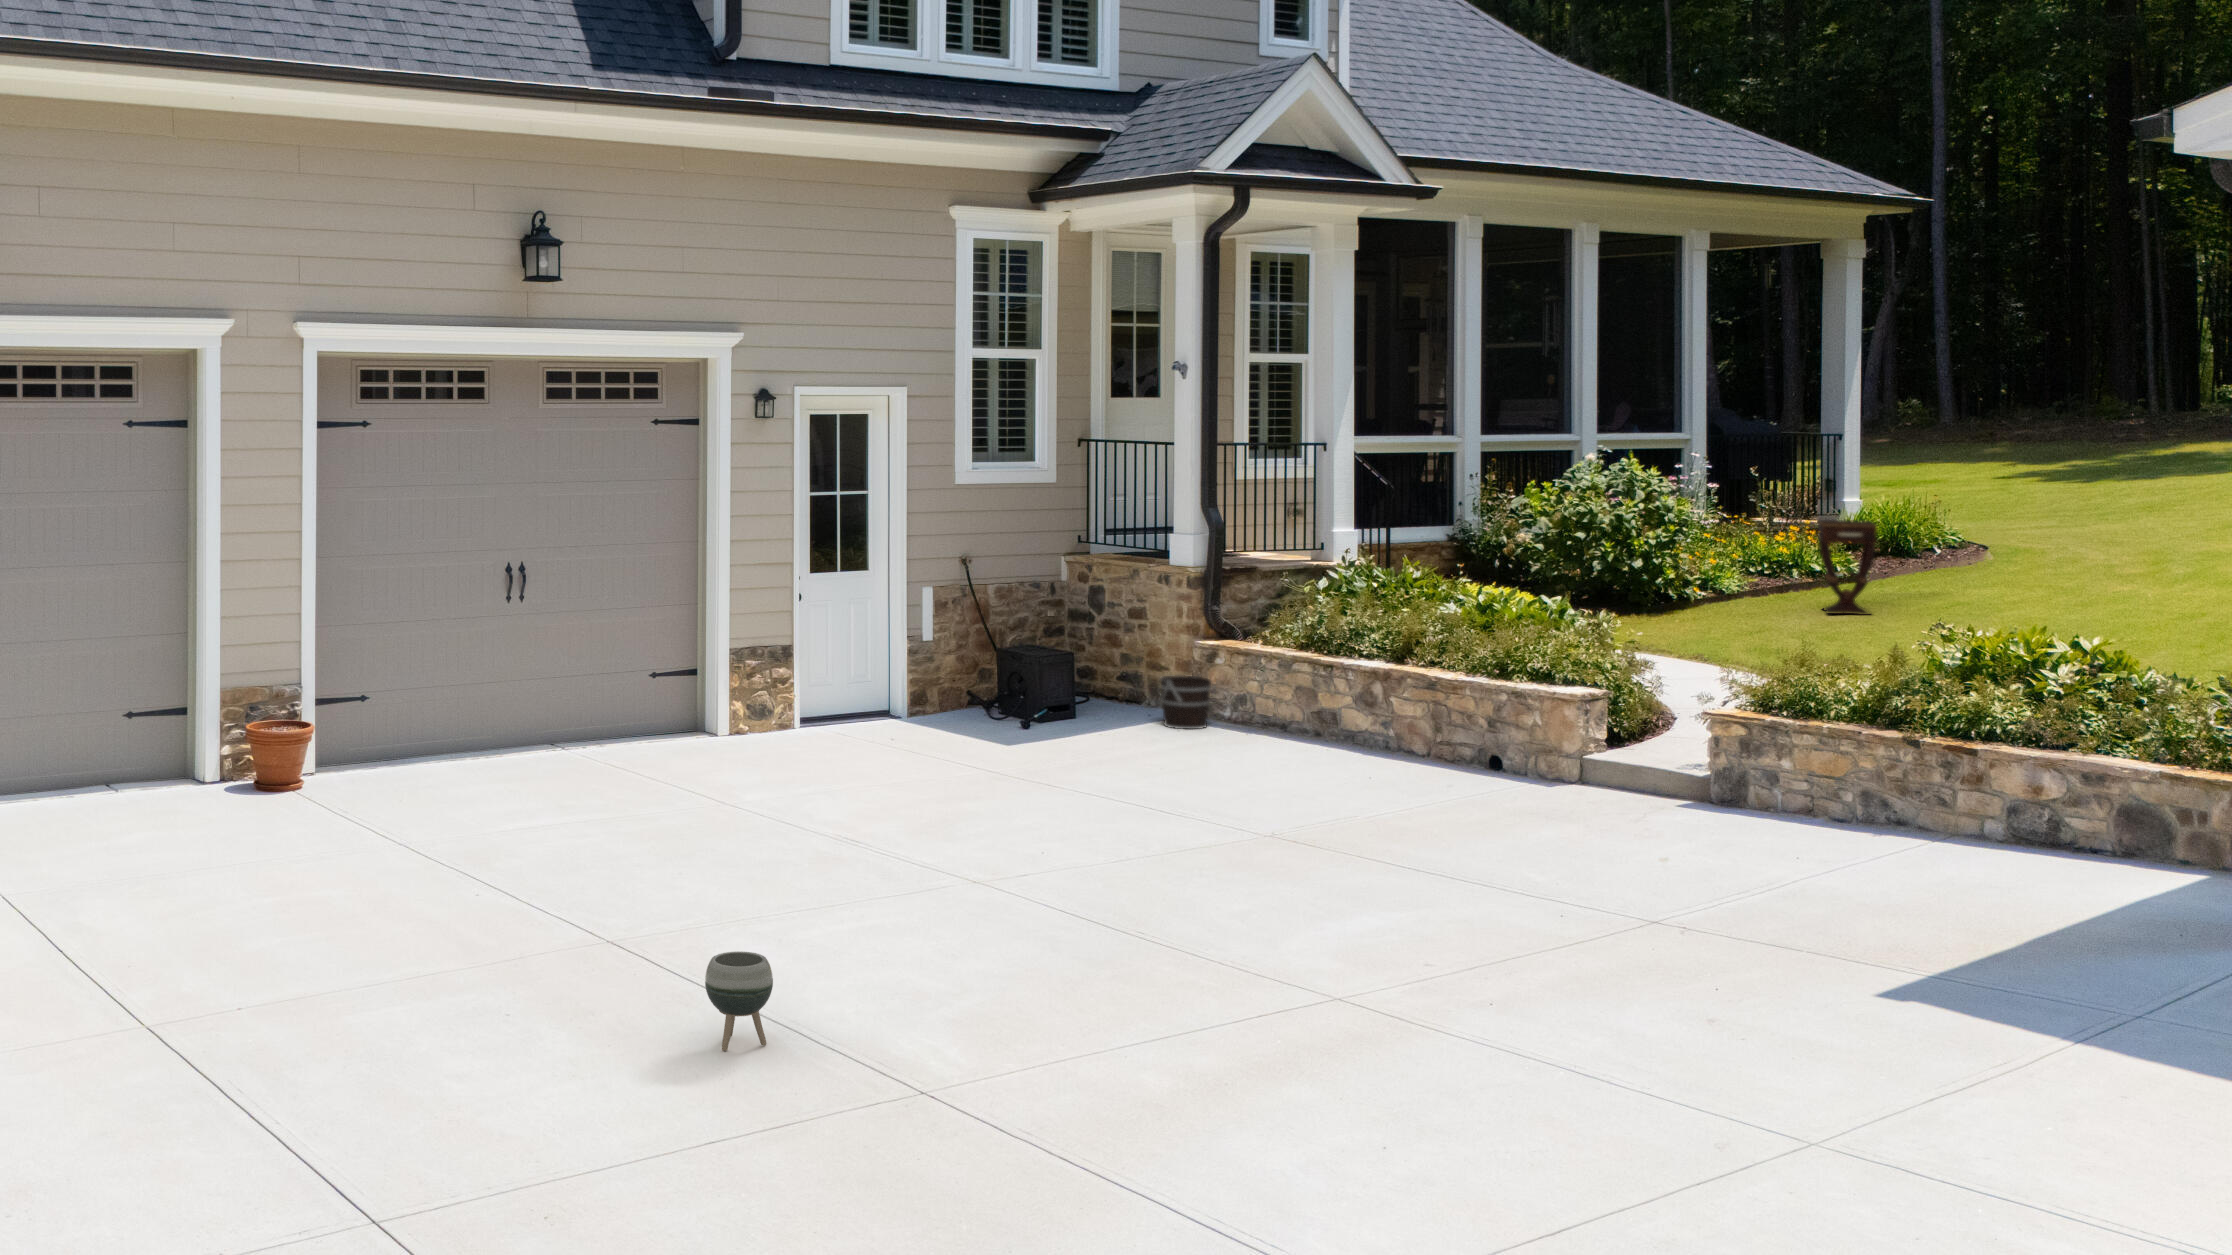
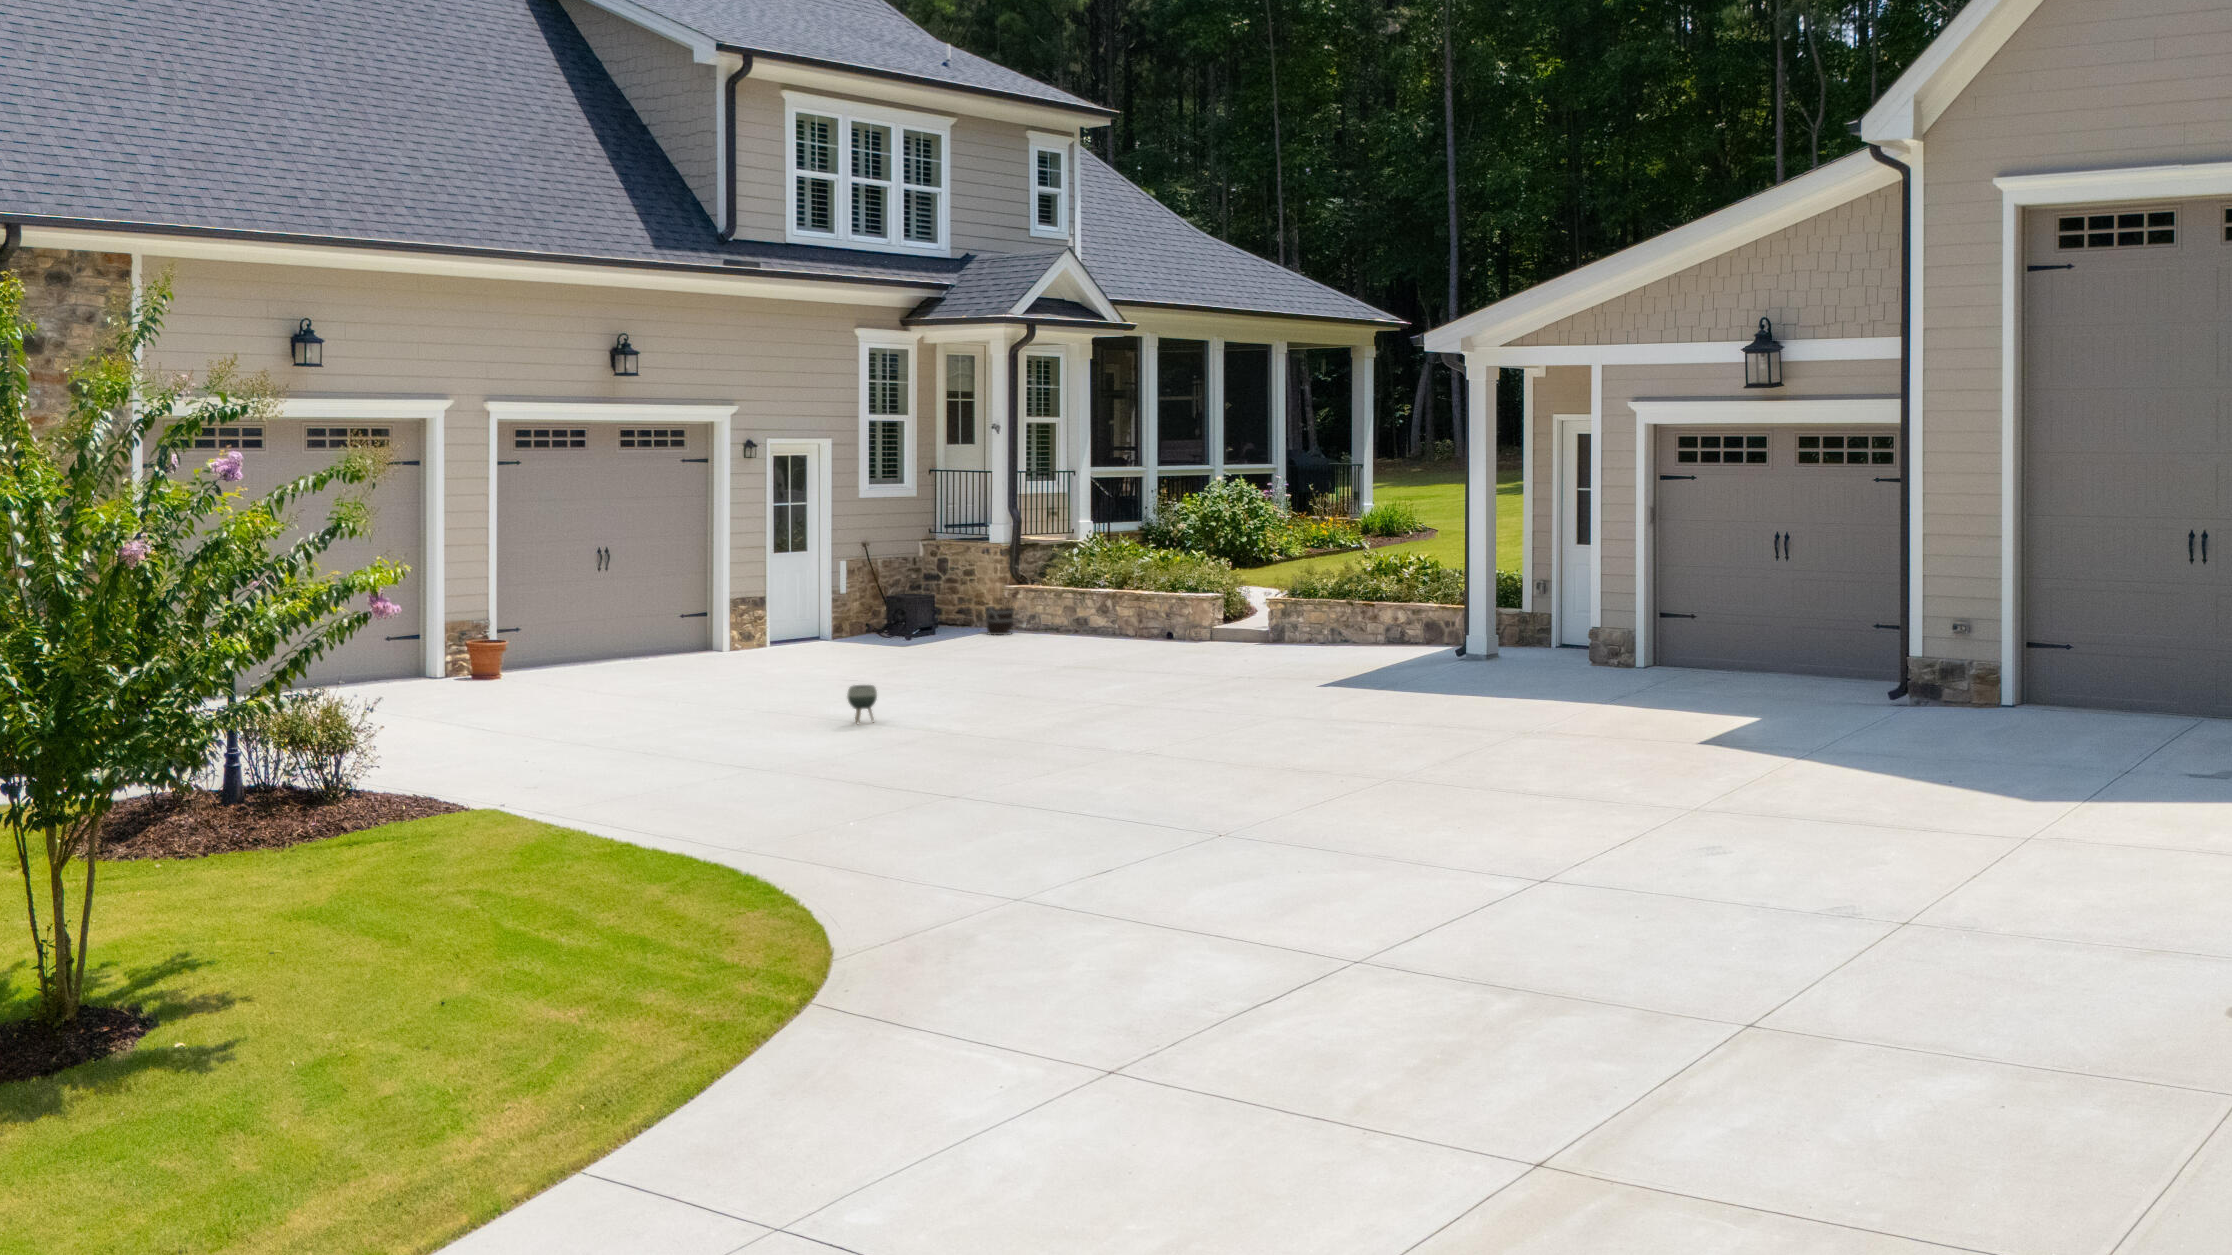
side table: present [1818,520,1877,615] -> none [1336,511,1364,563]

